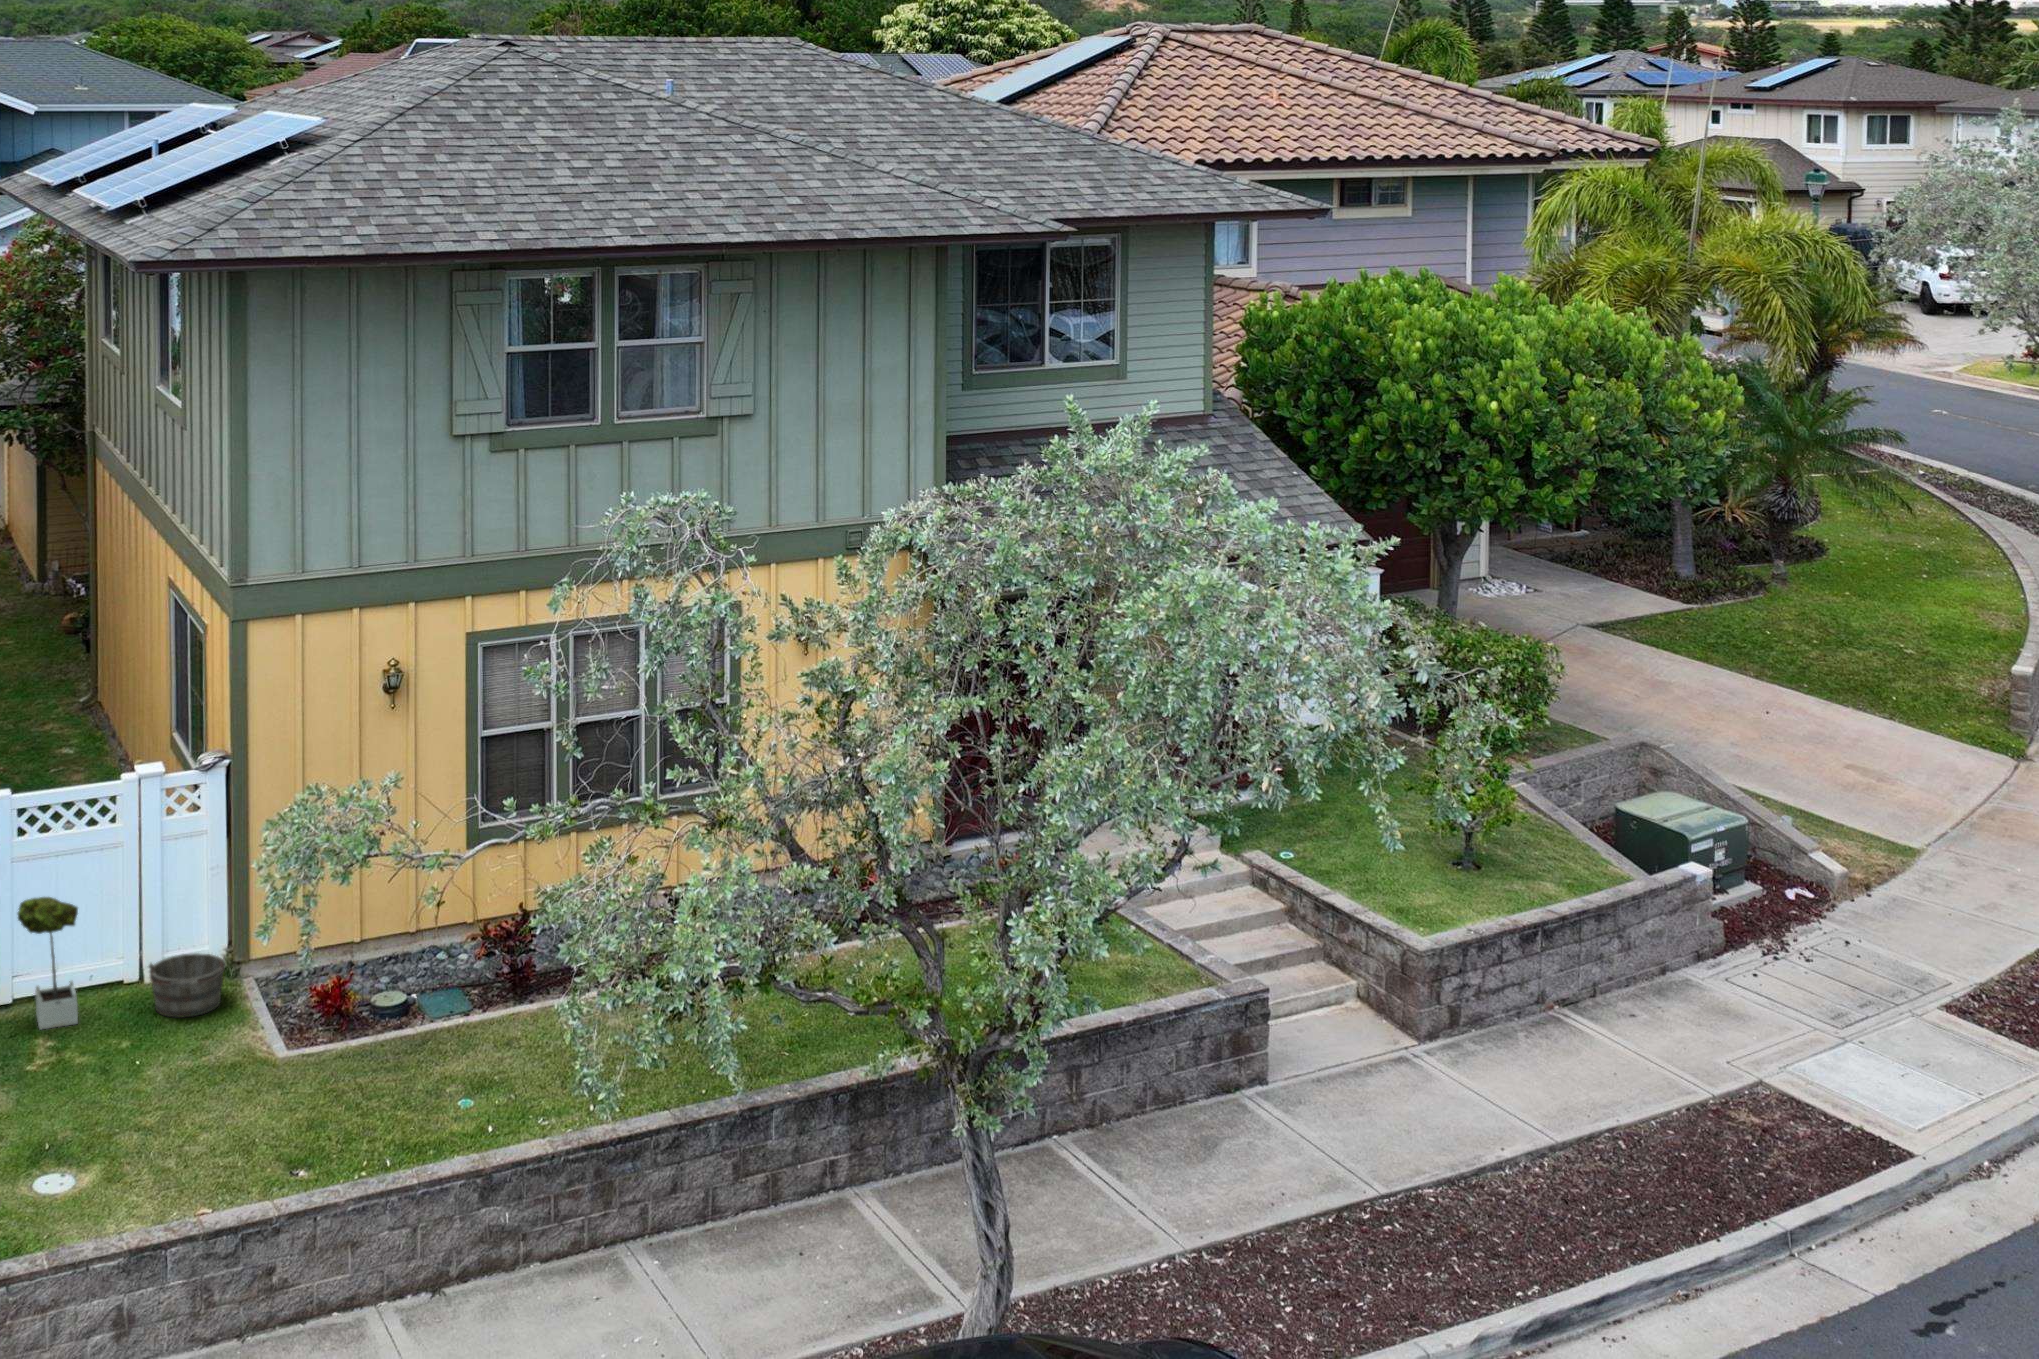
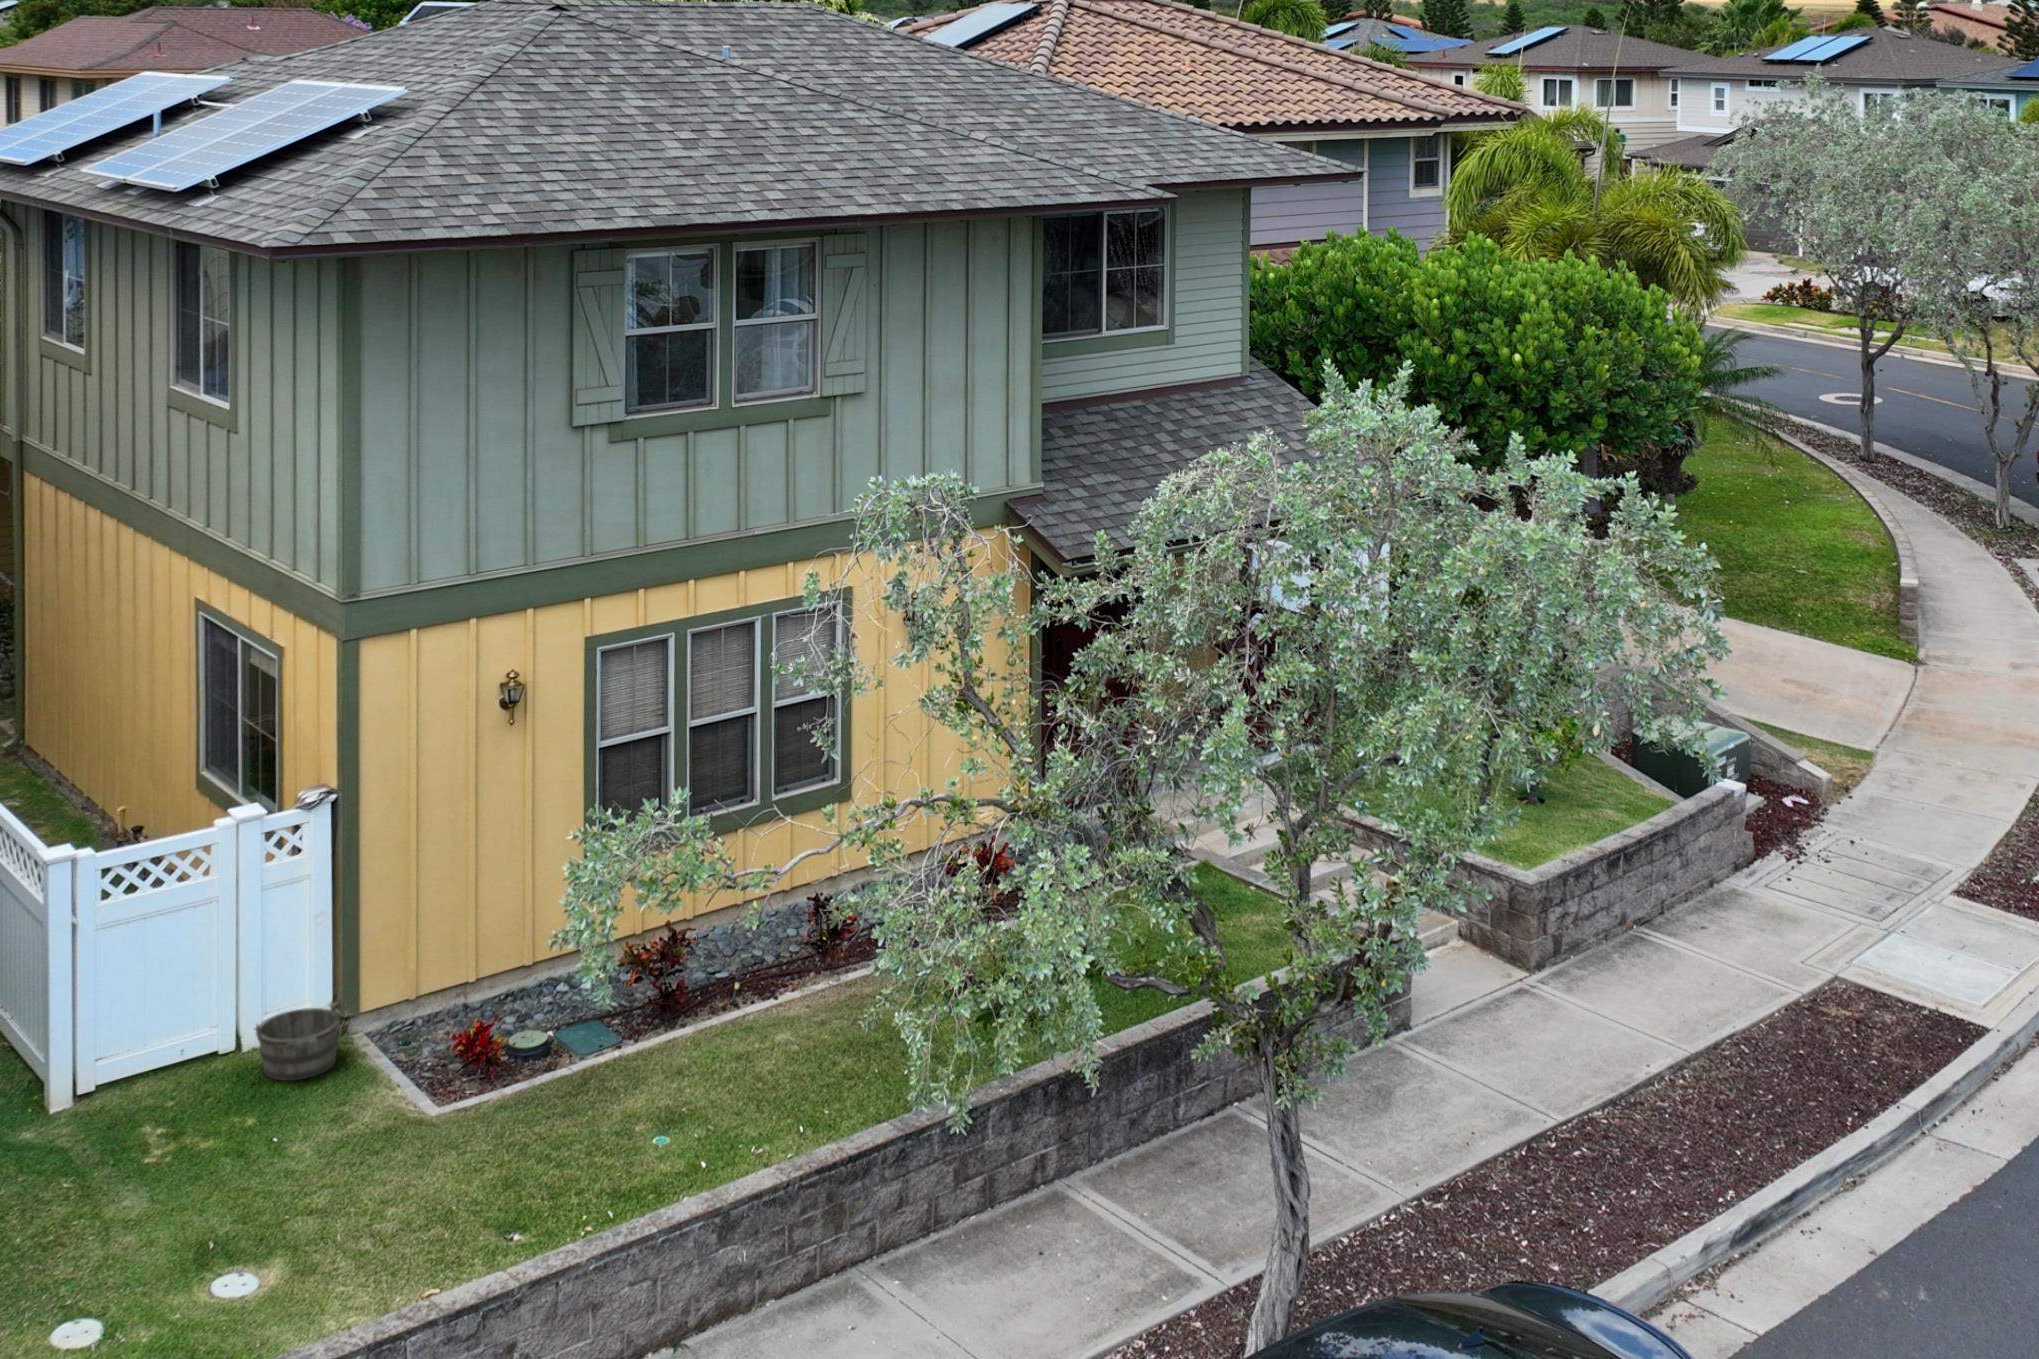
potted tree: present [18,897,78,1029] -> none [106,964,181,1111]

